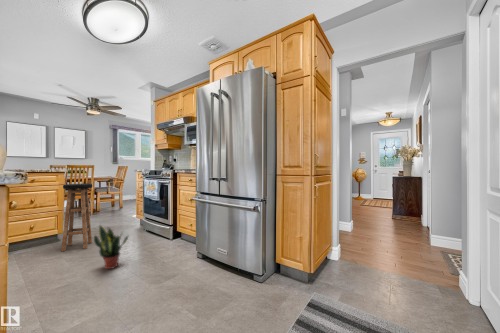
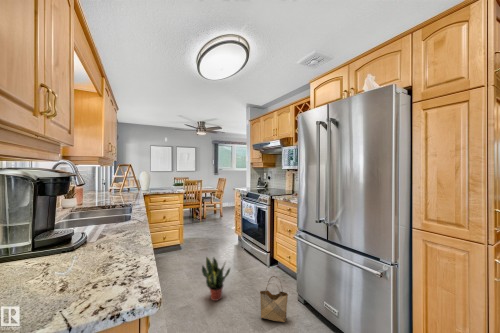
bar stool: present [61,184,92,251] -> none [178,205,200,266]
woven basket: none [159,233,186,271] -> present [260,276,288,322]

